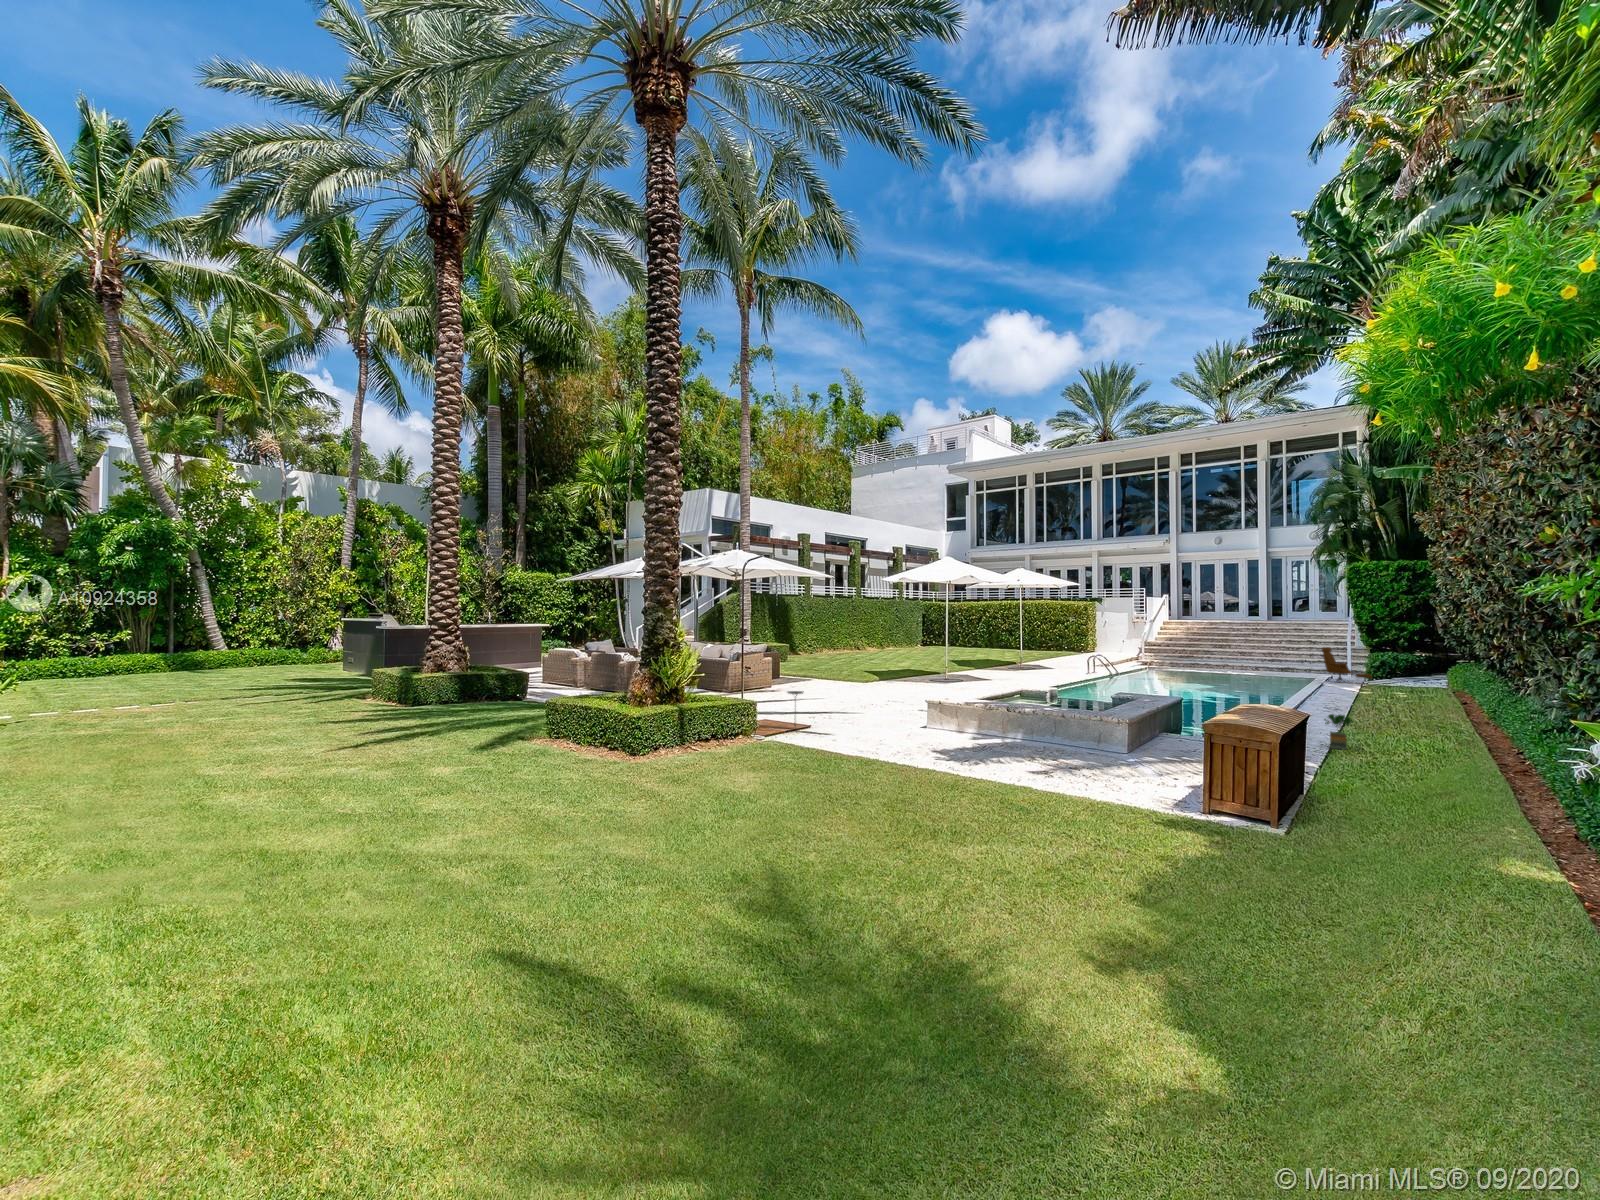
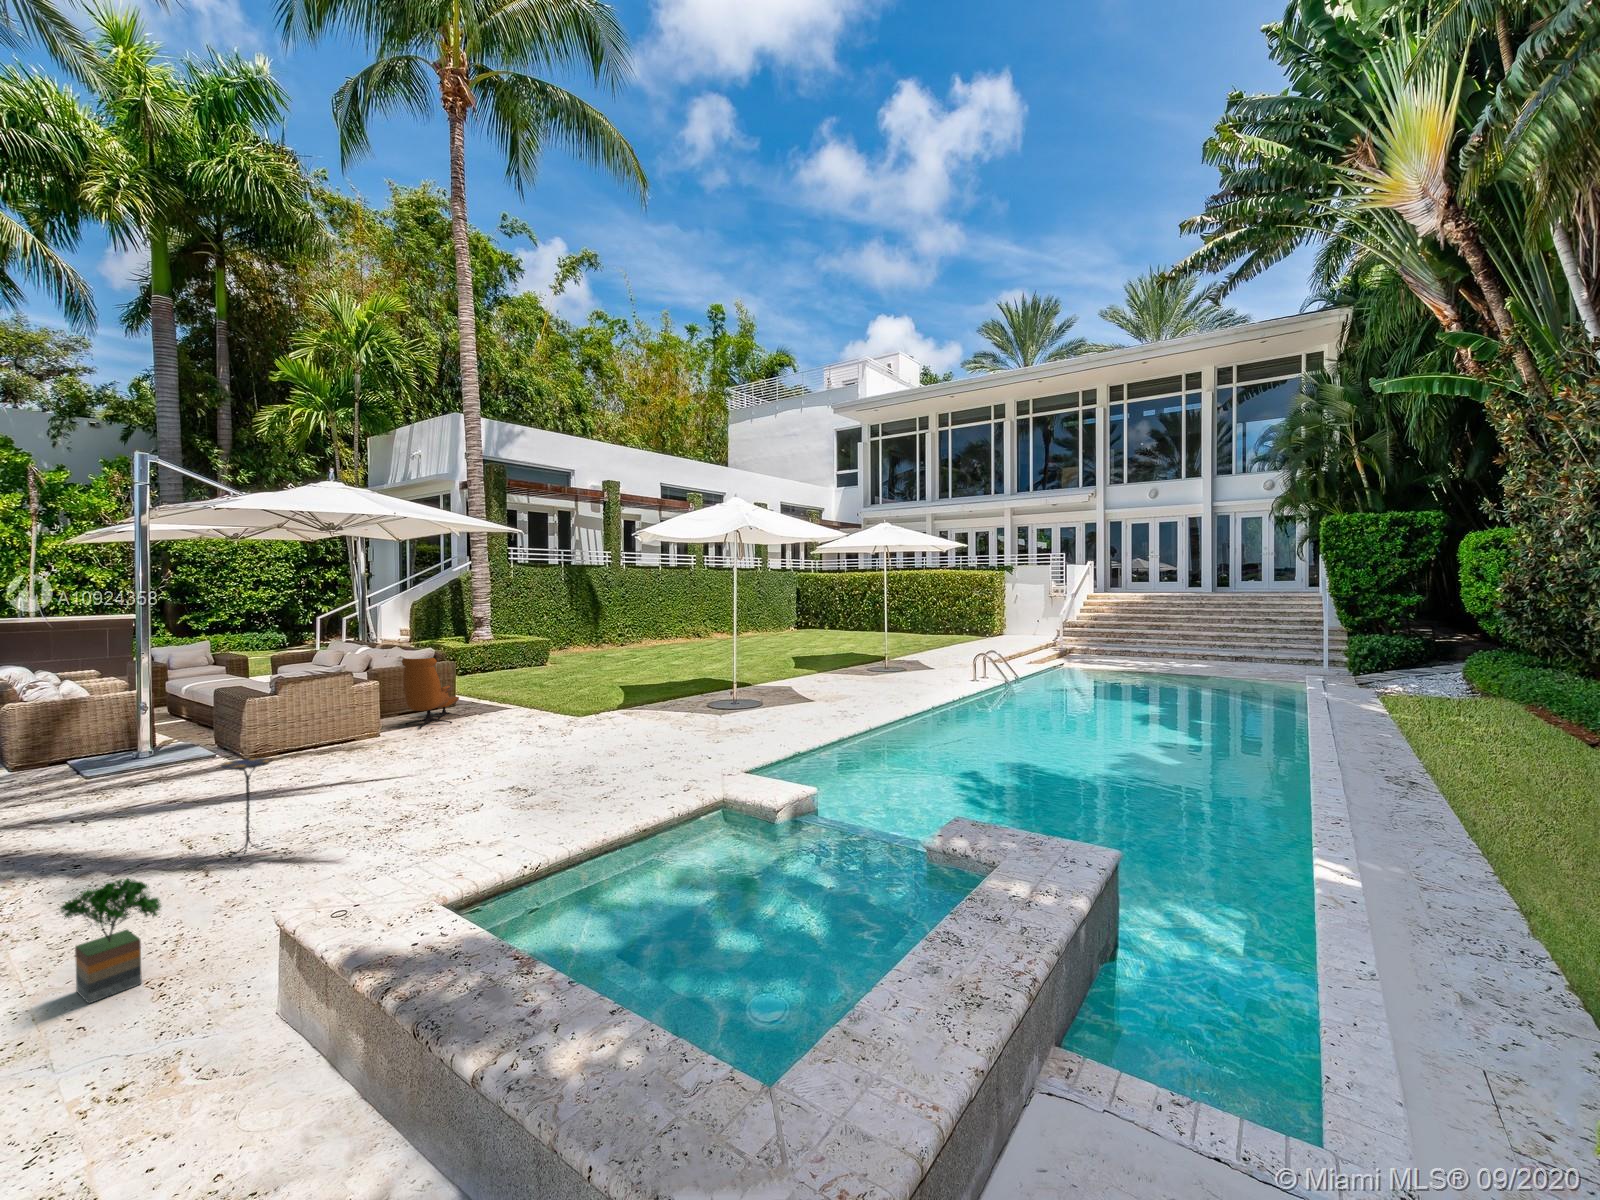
lounge chair: present [1322,647,1372,682] -> present [402,658,460,729]
potted tree: present [1324,714,1353,750] -> present [58,879,160,1003]

